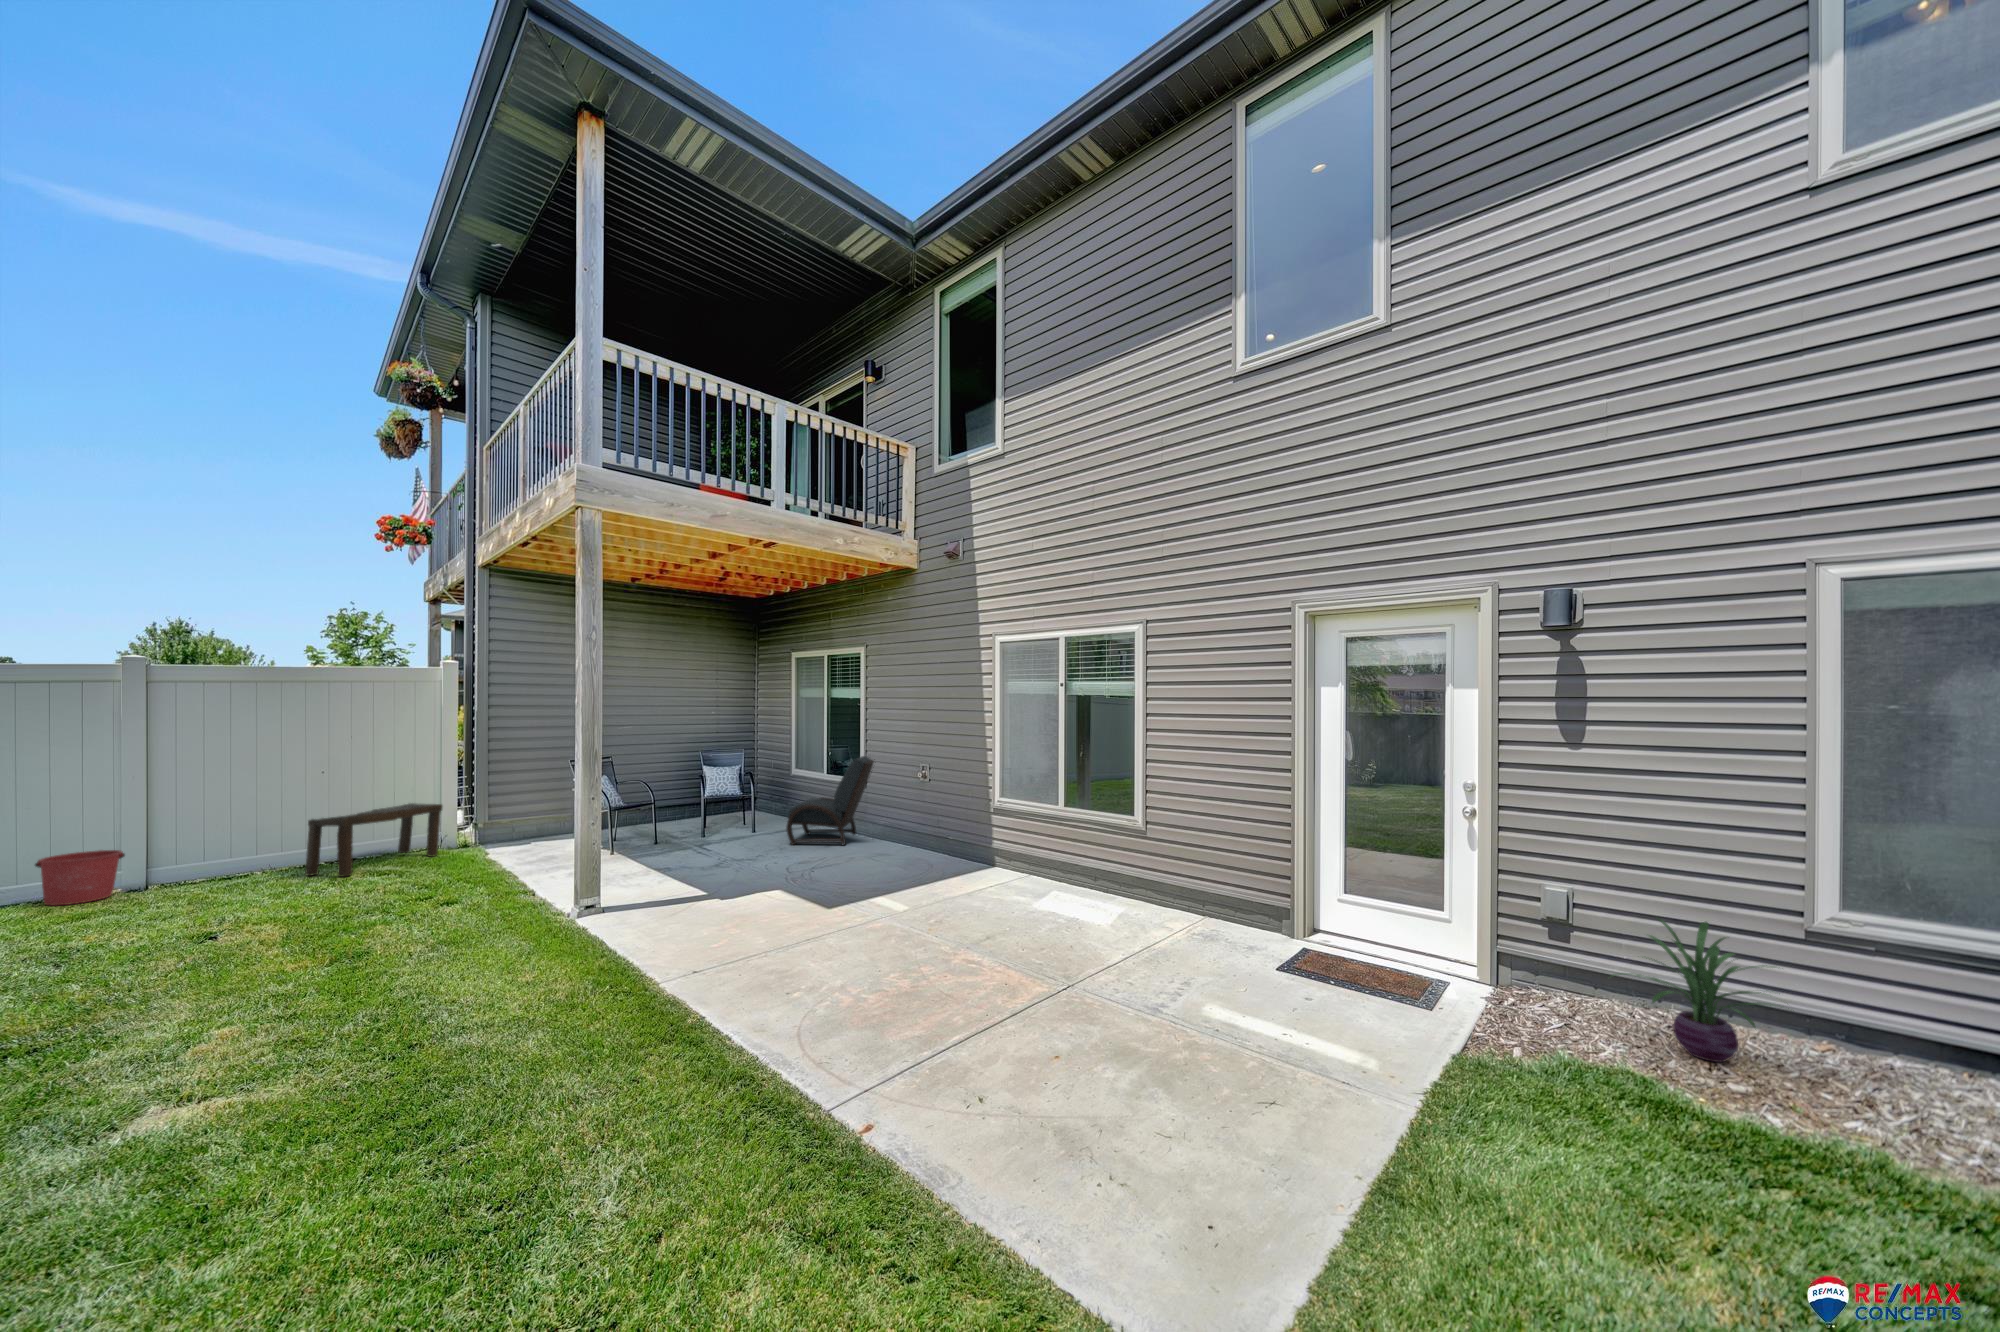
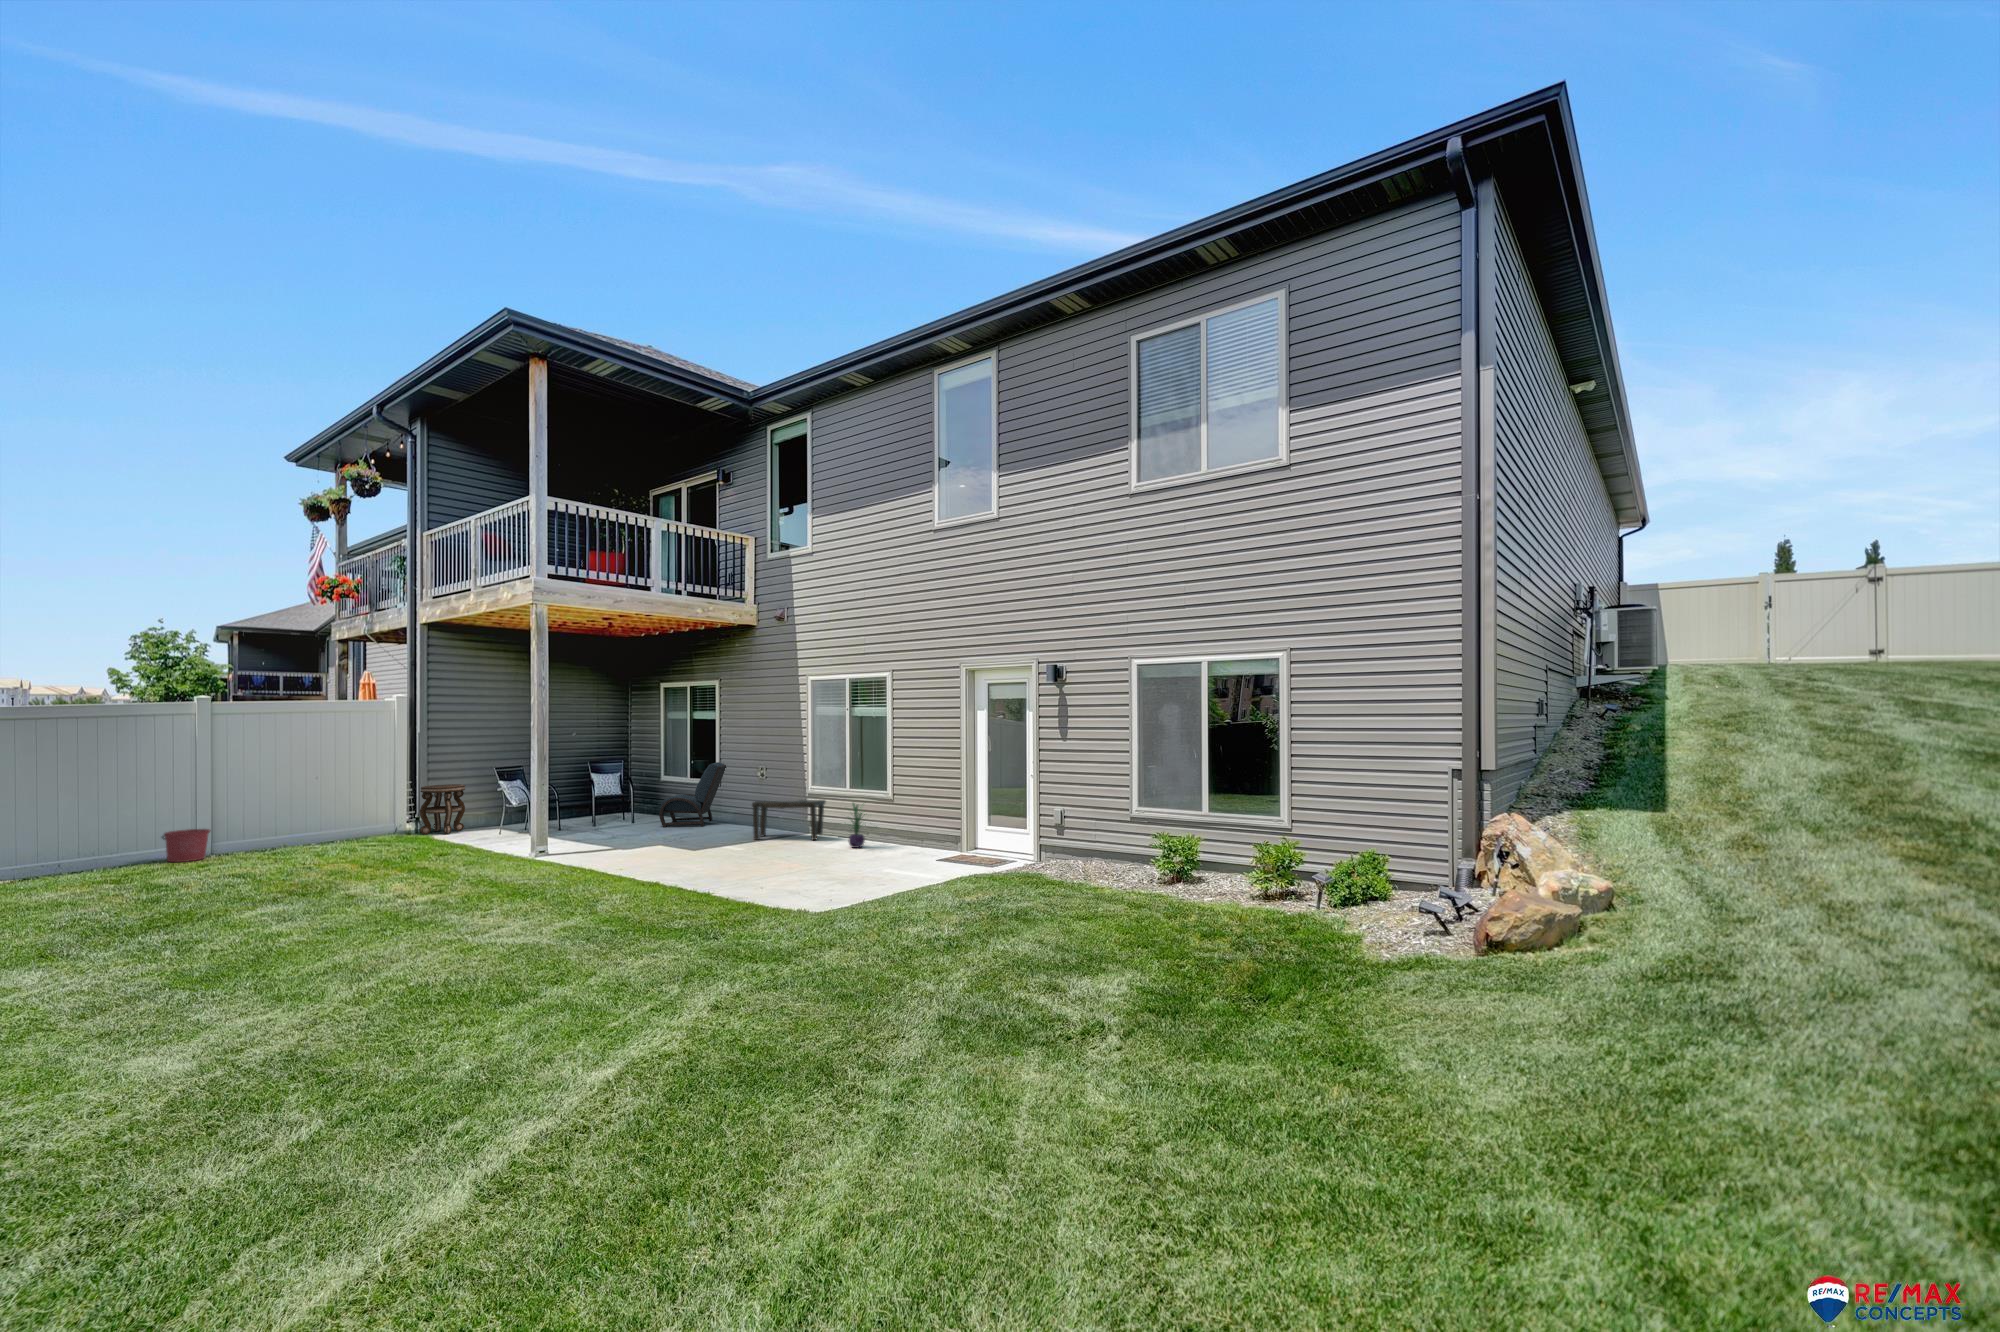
side table: none [472,779,536,849] -> present [420,784,465,834]
bench: present [305,803,442,877] -> present [752,800,826,840]
decorative plant: present [1620,918,1789,1062] -> present [848,803,865,848]

